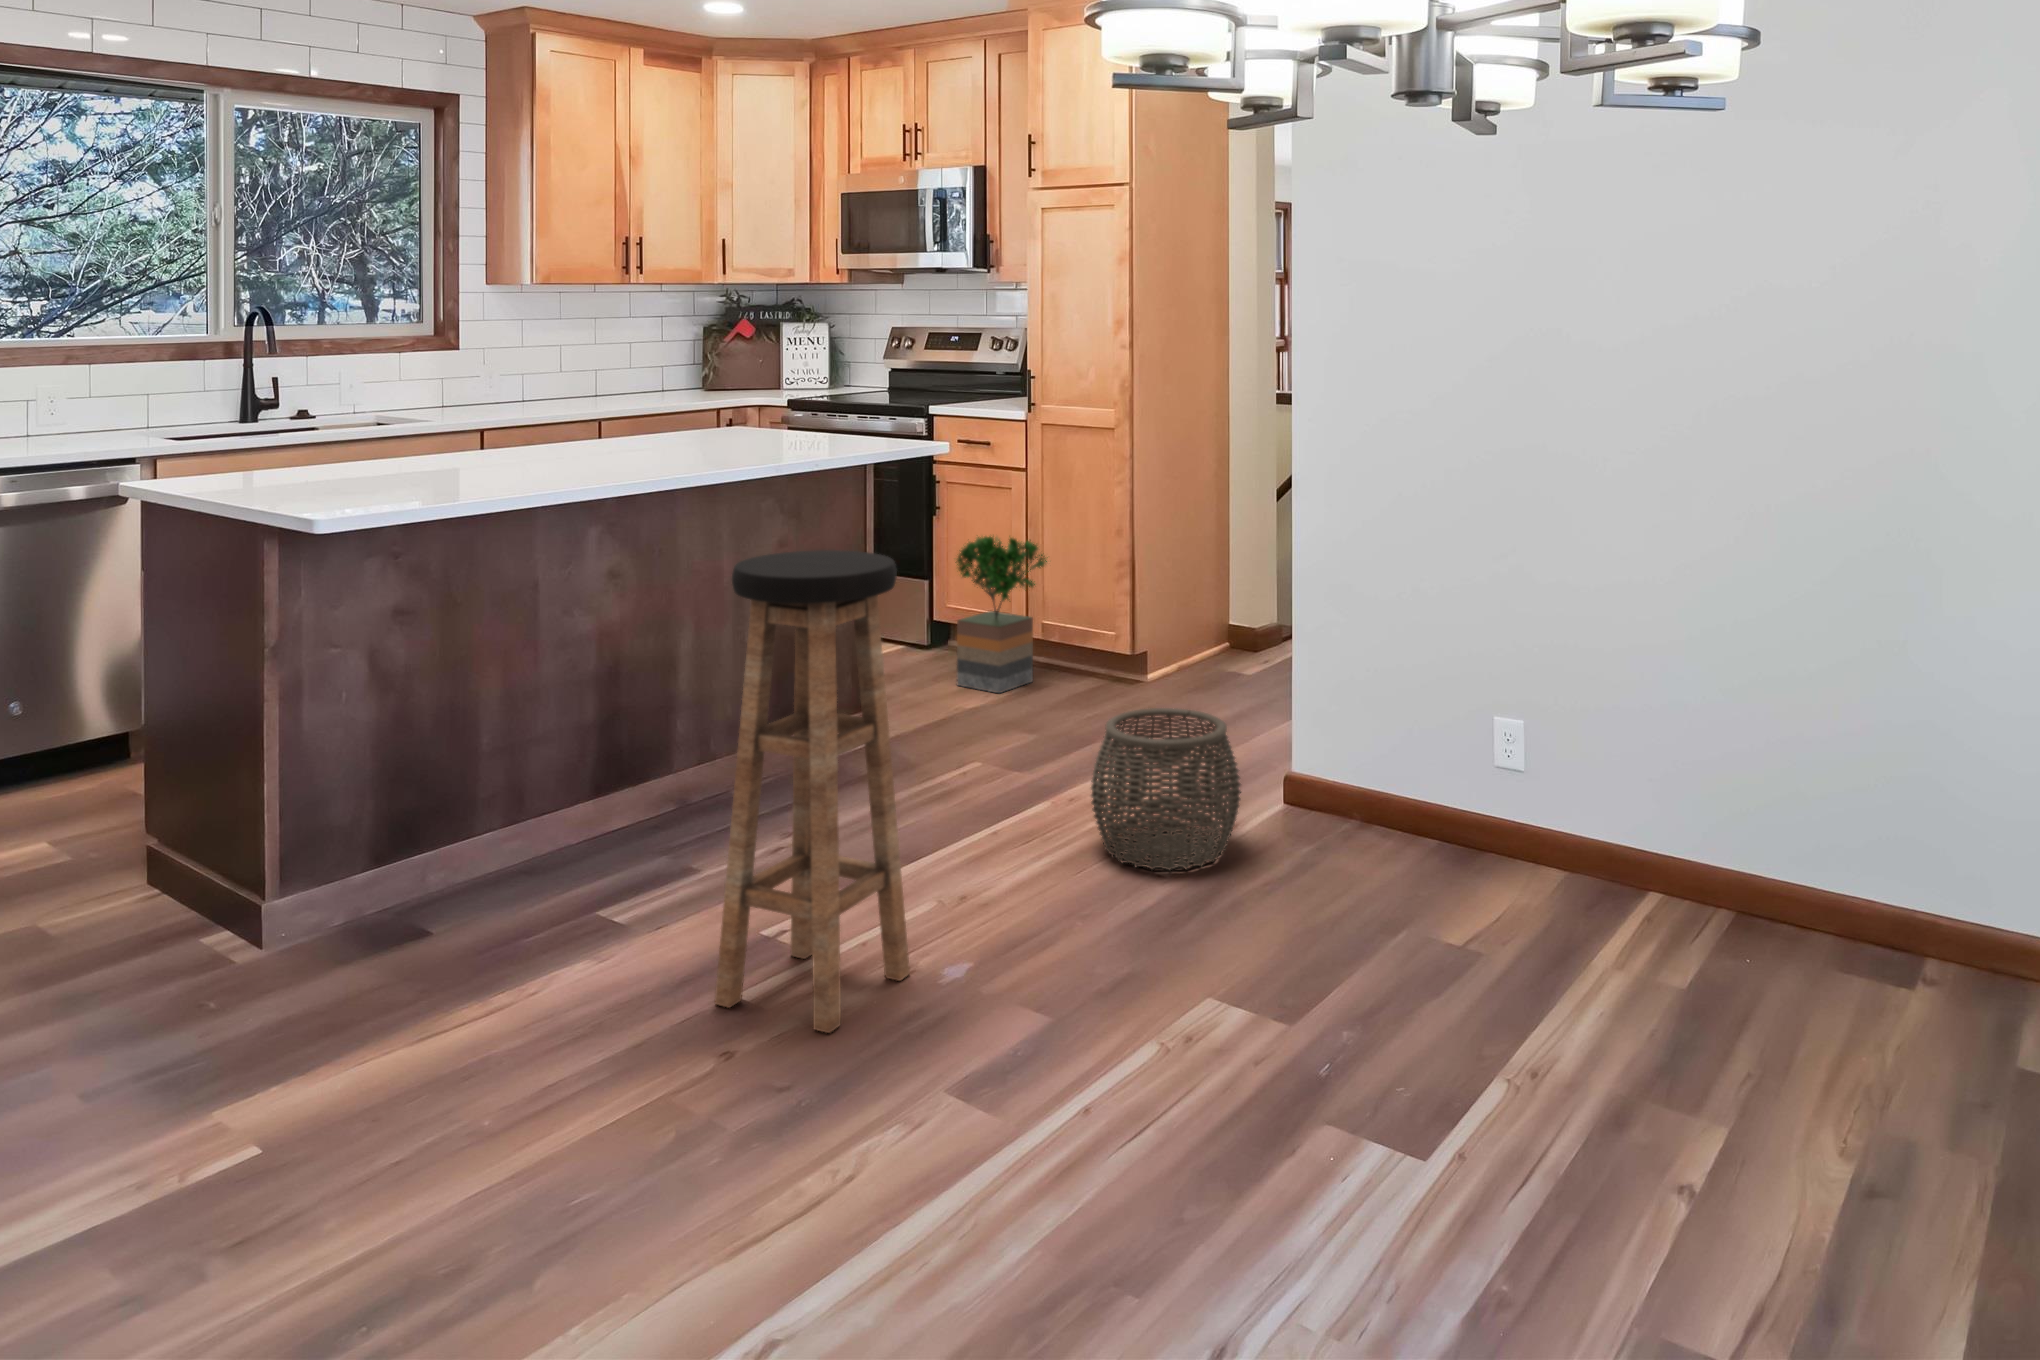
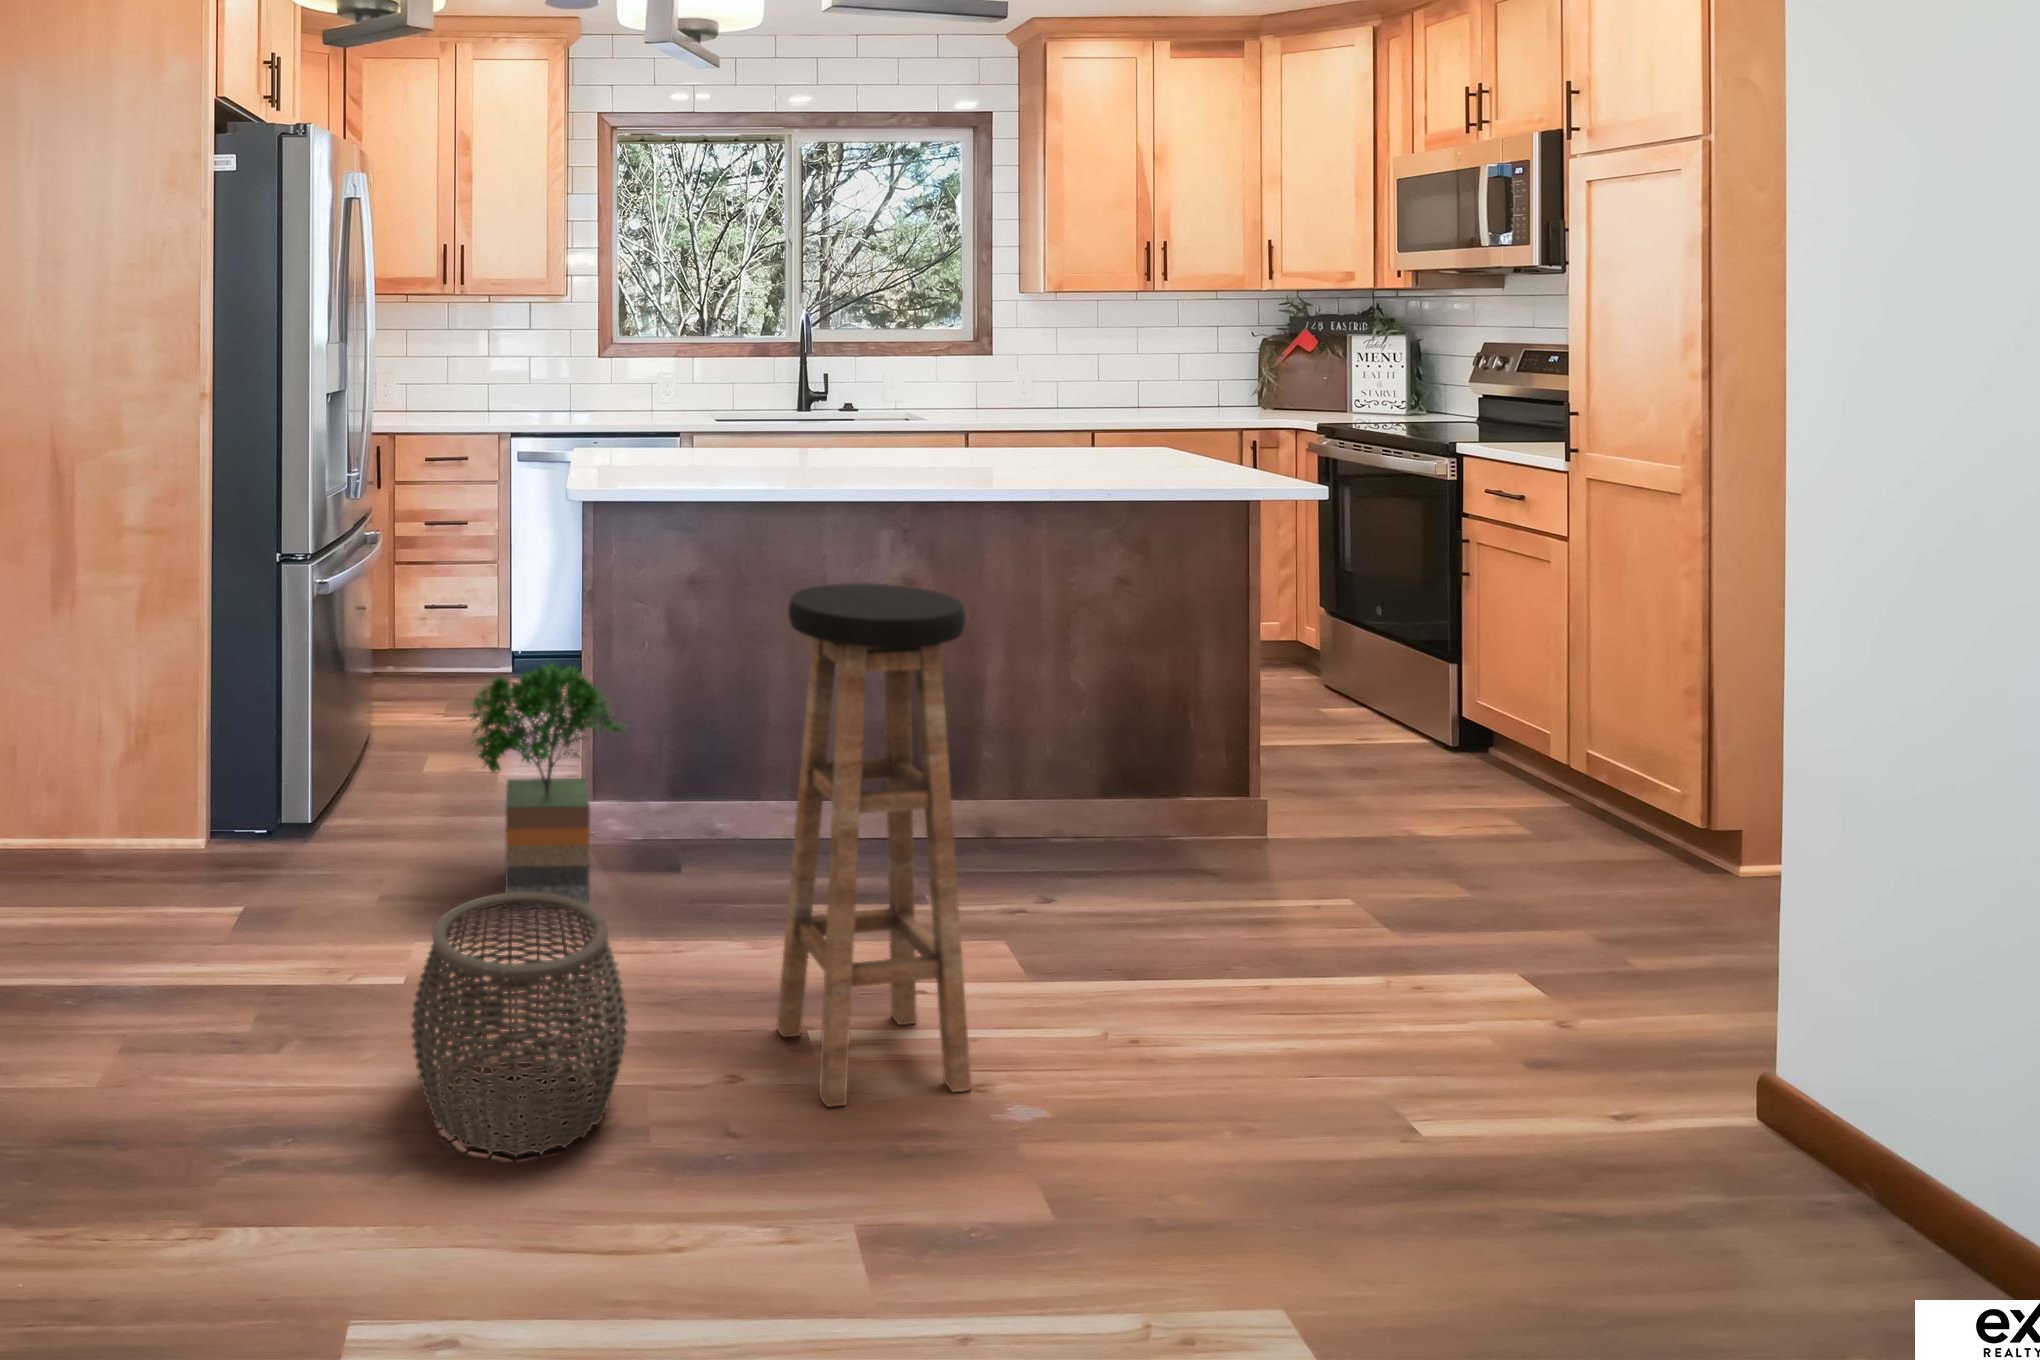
potted tree: present [955,536,1048,693] -> present [470,663,625,908]
woven basket: present [1091,708,1241,870] -> present [411,892,627,1156]

